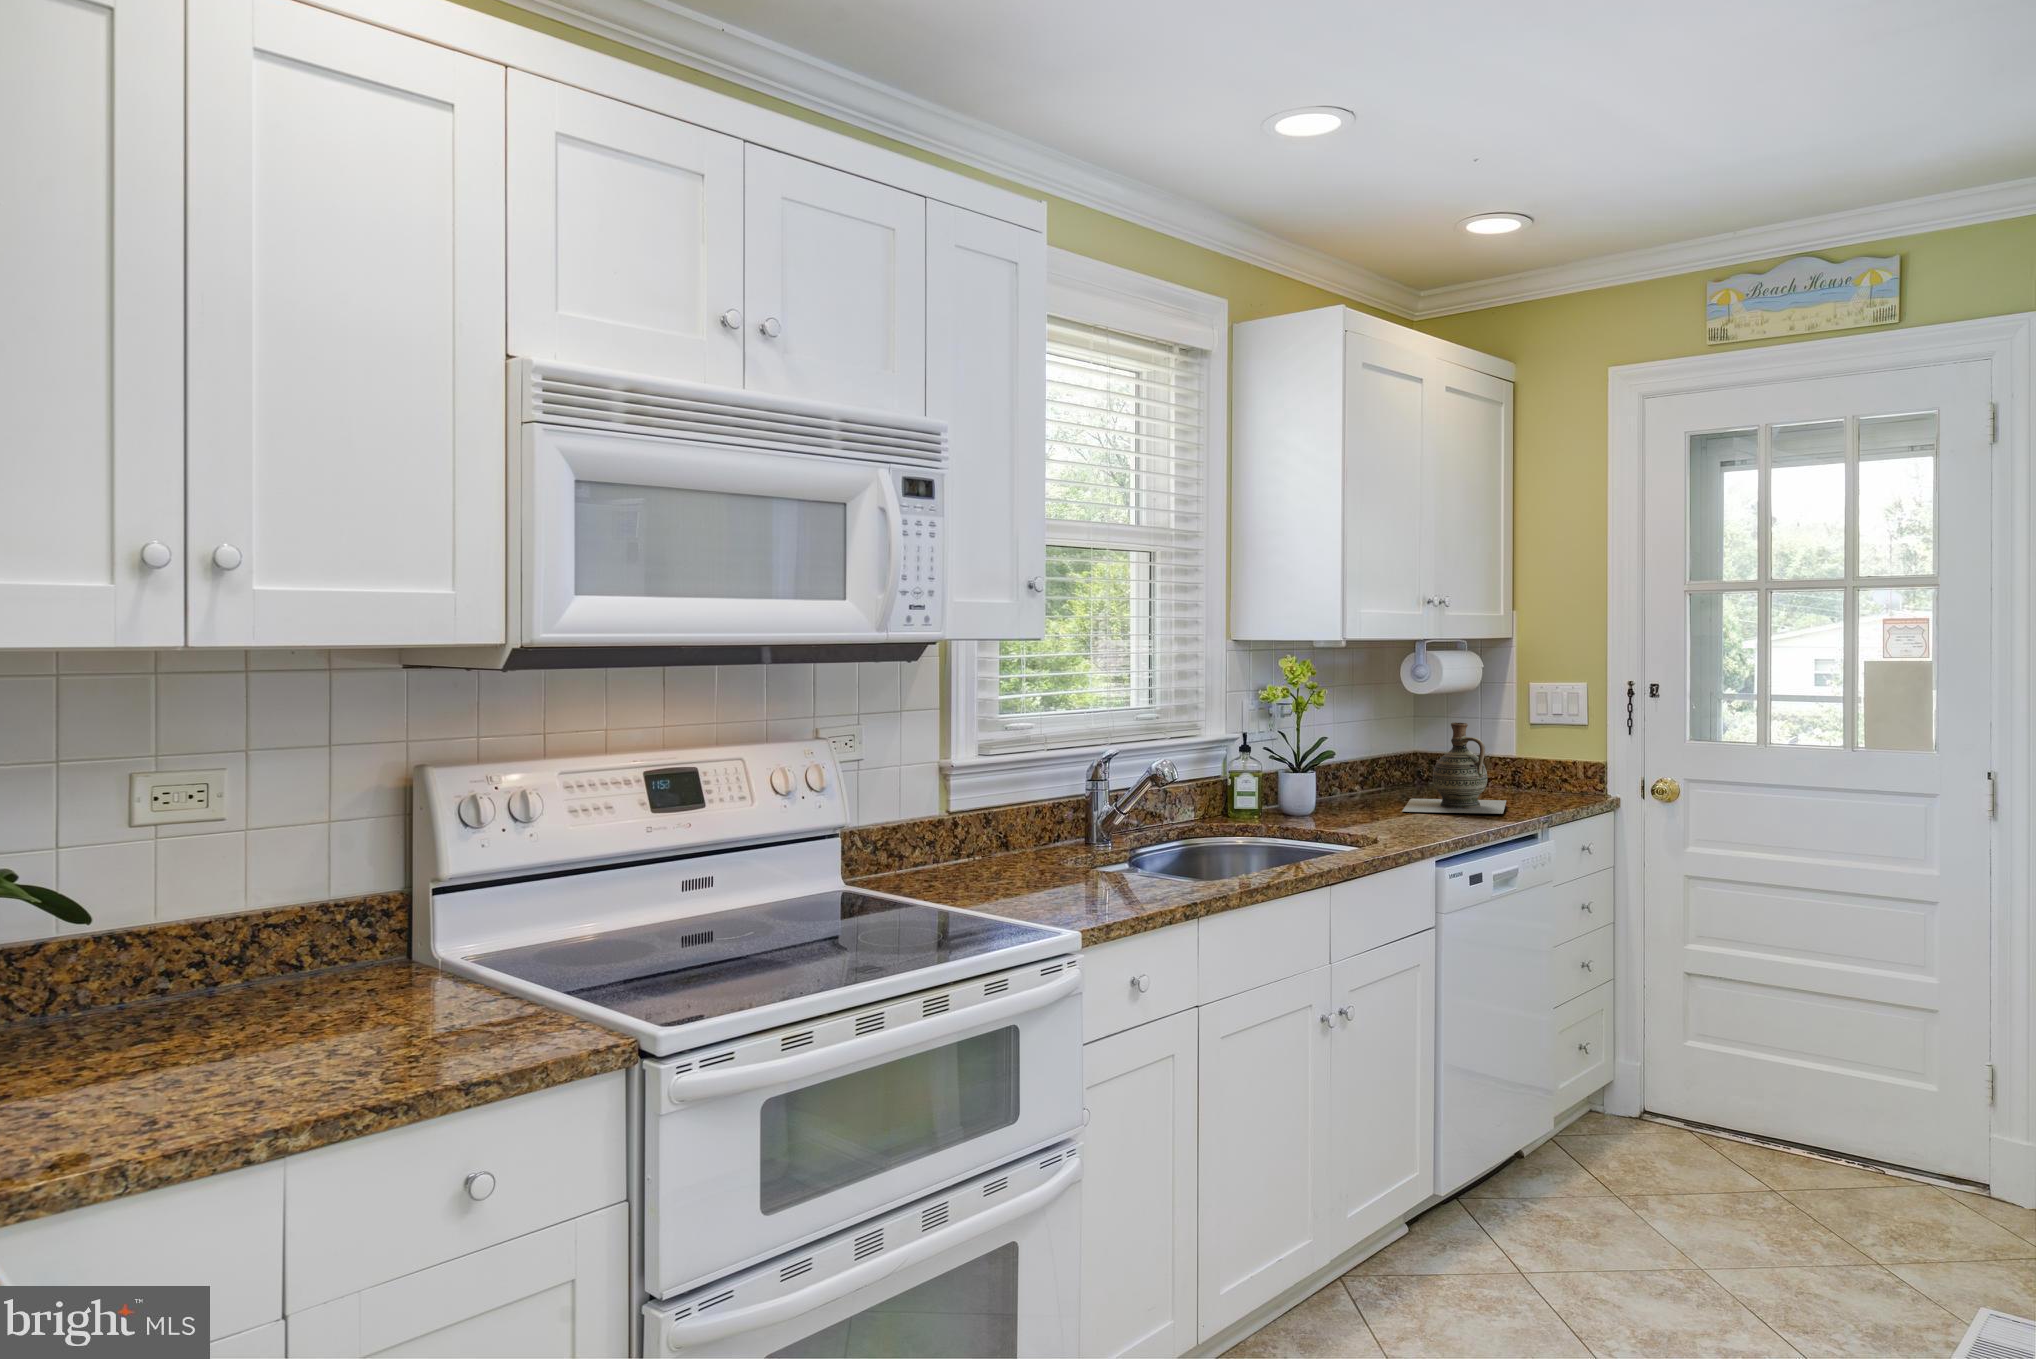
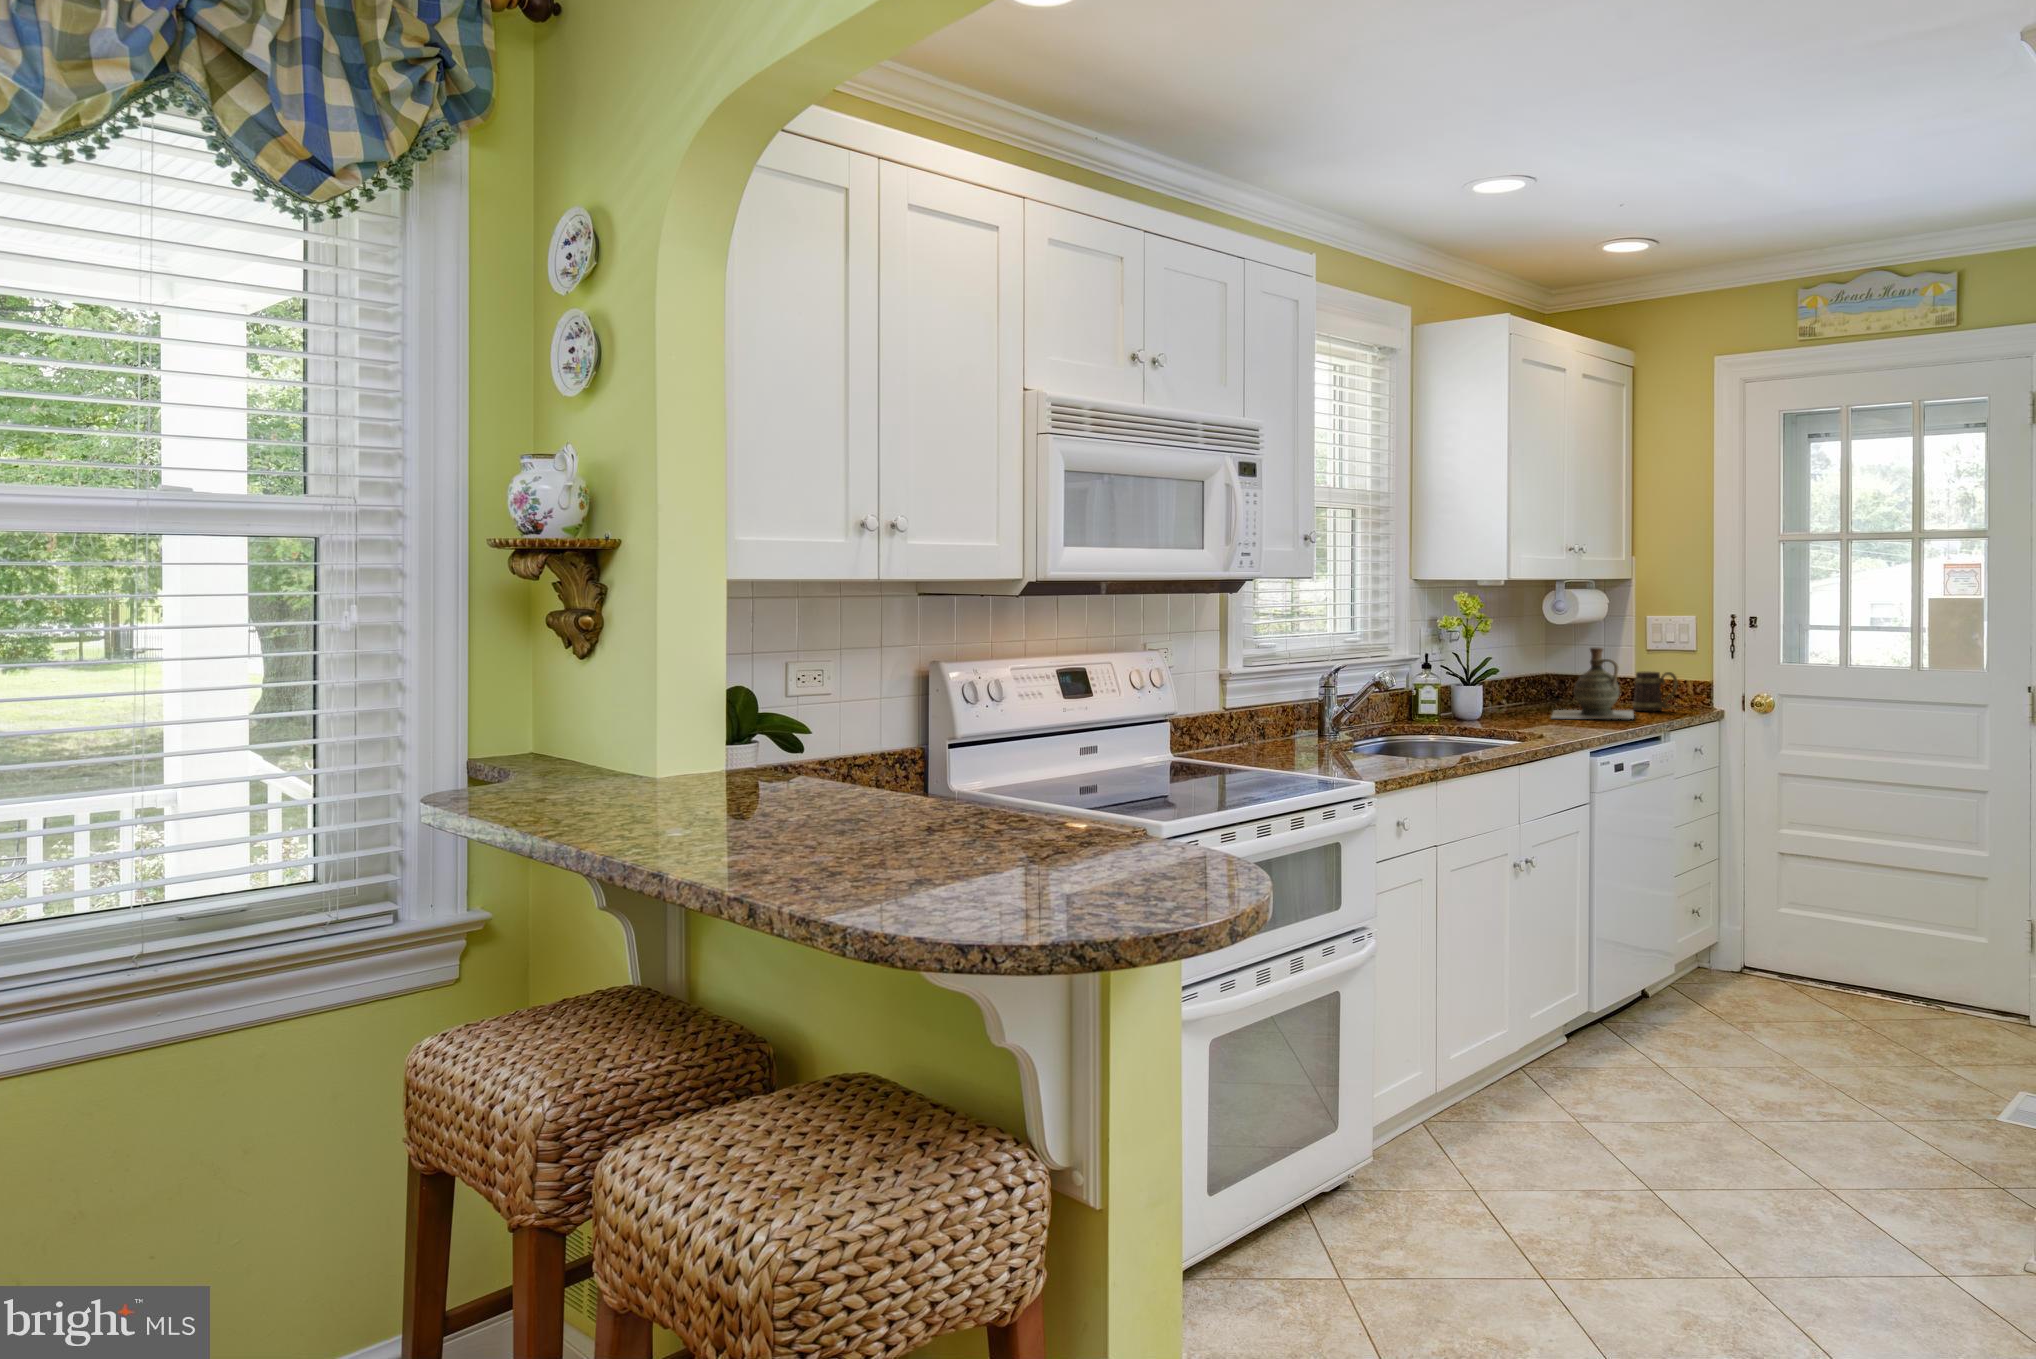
mug: none [1509,750,1562,800] -> present [1633,671,1678,711]

